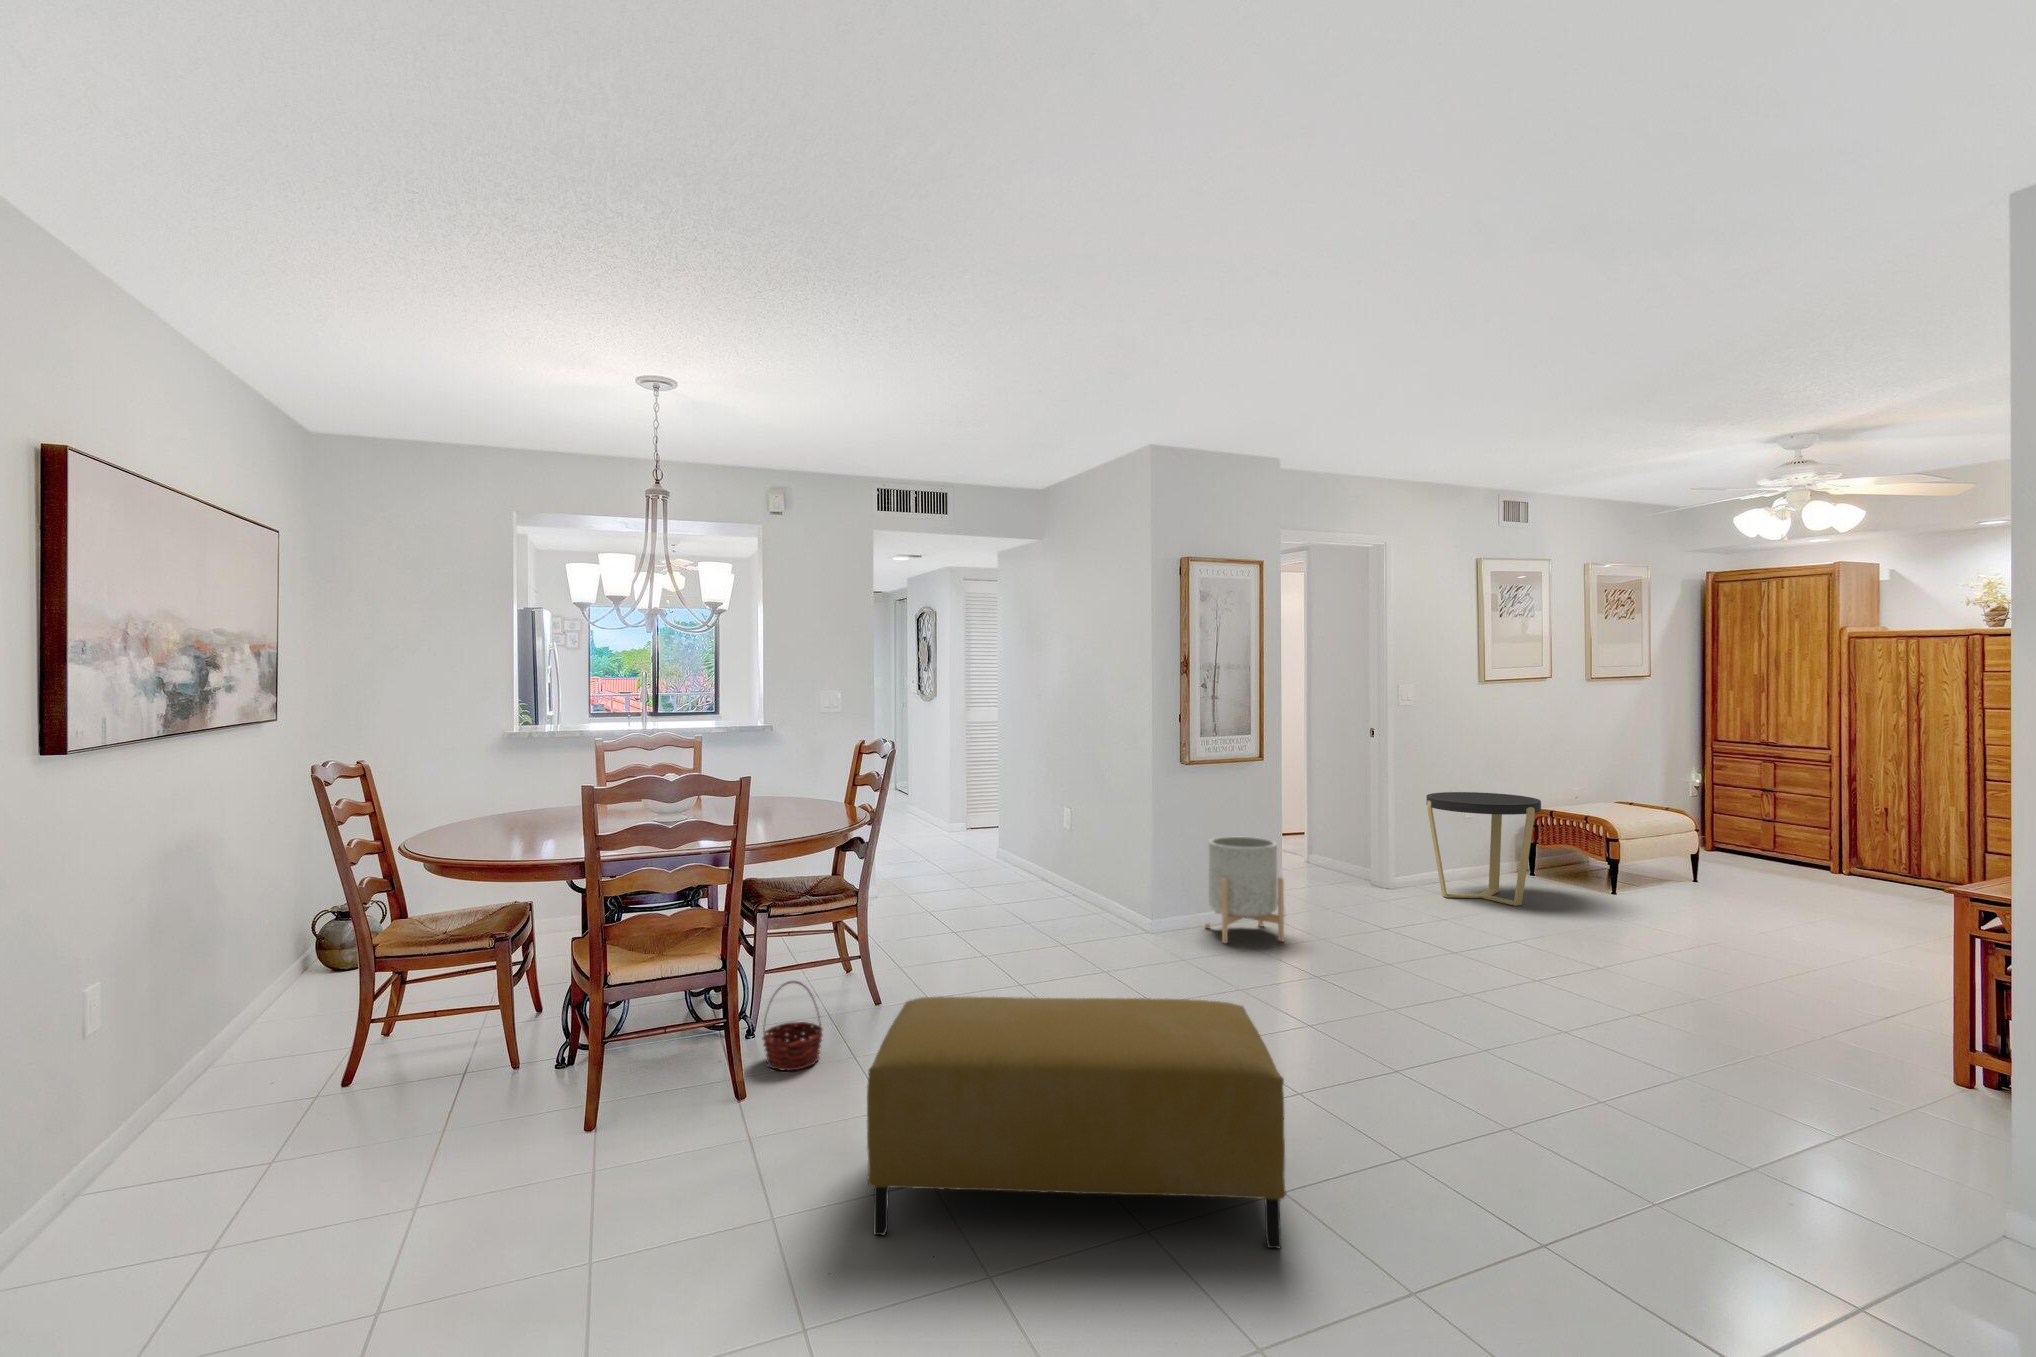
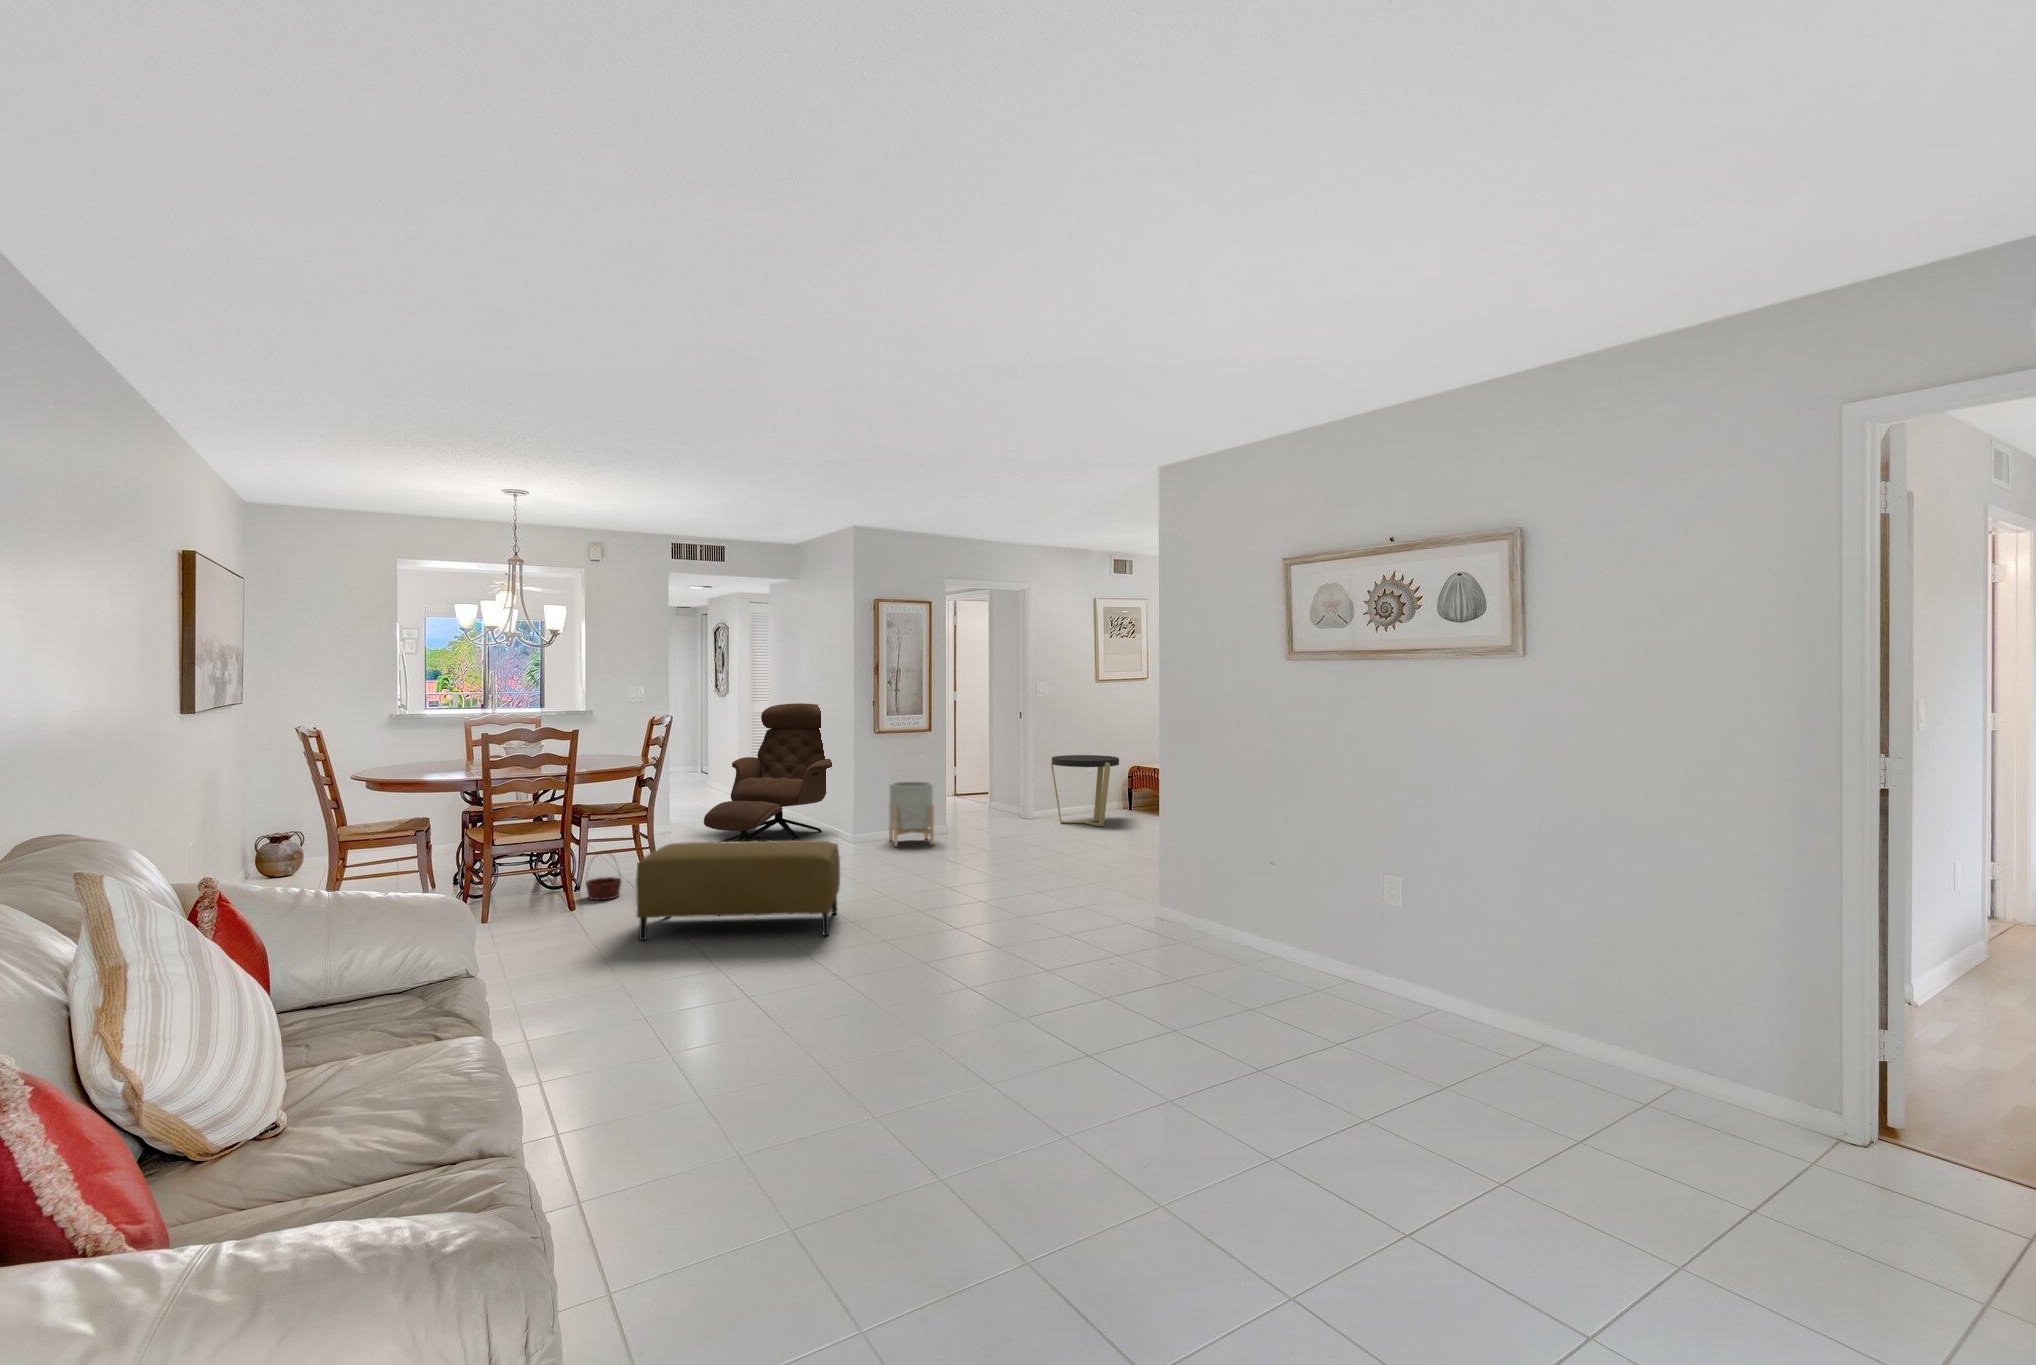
lounge chair: none [930,716,1112,944] -> present [704,703,832,842]

